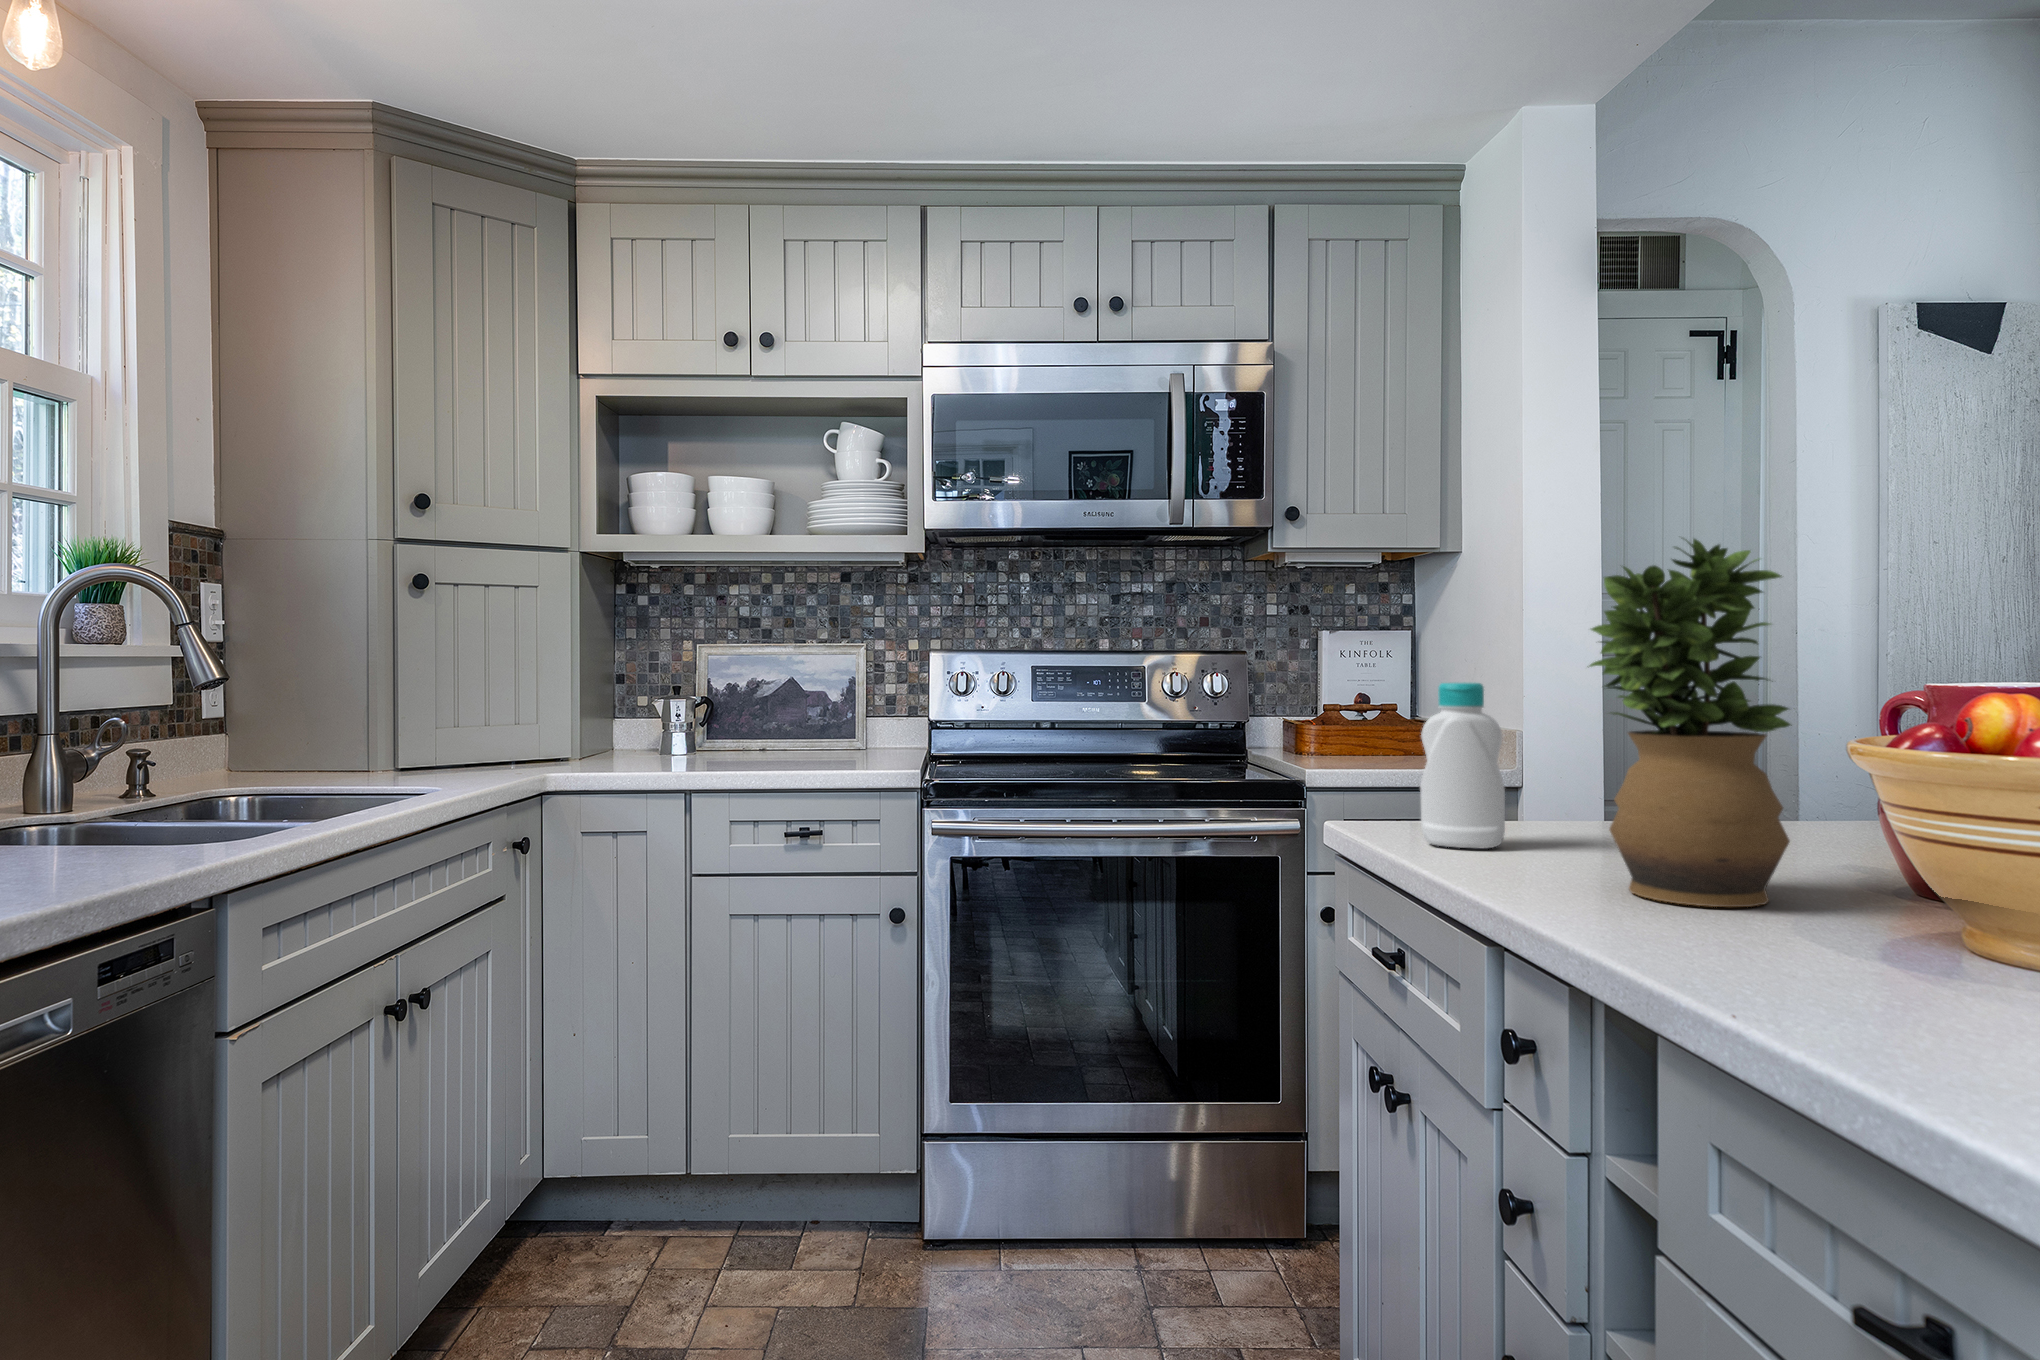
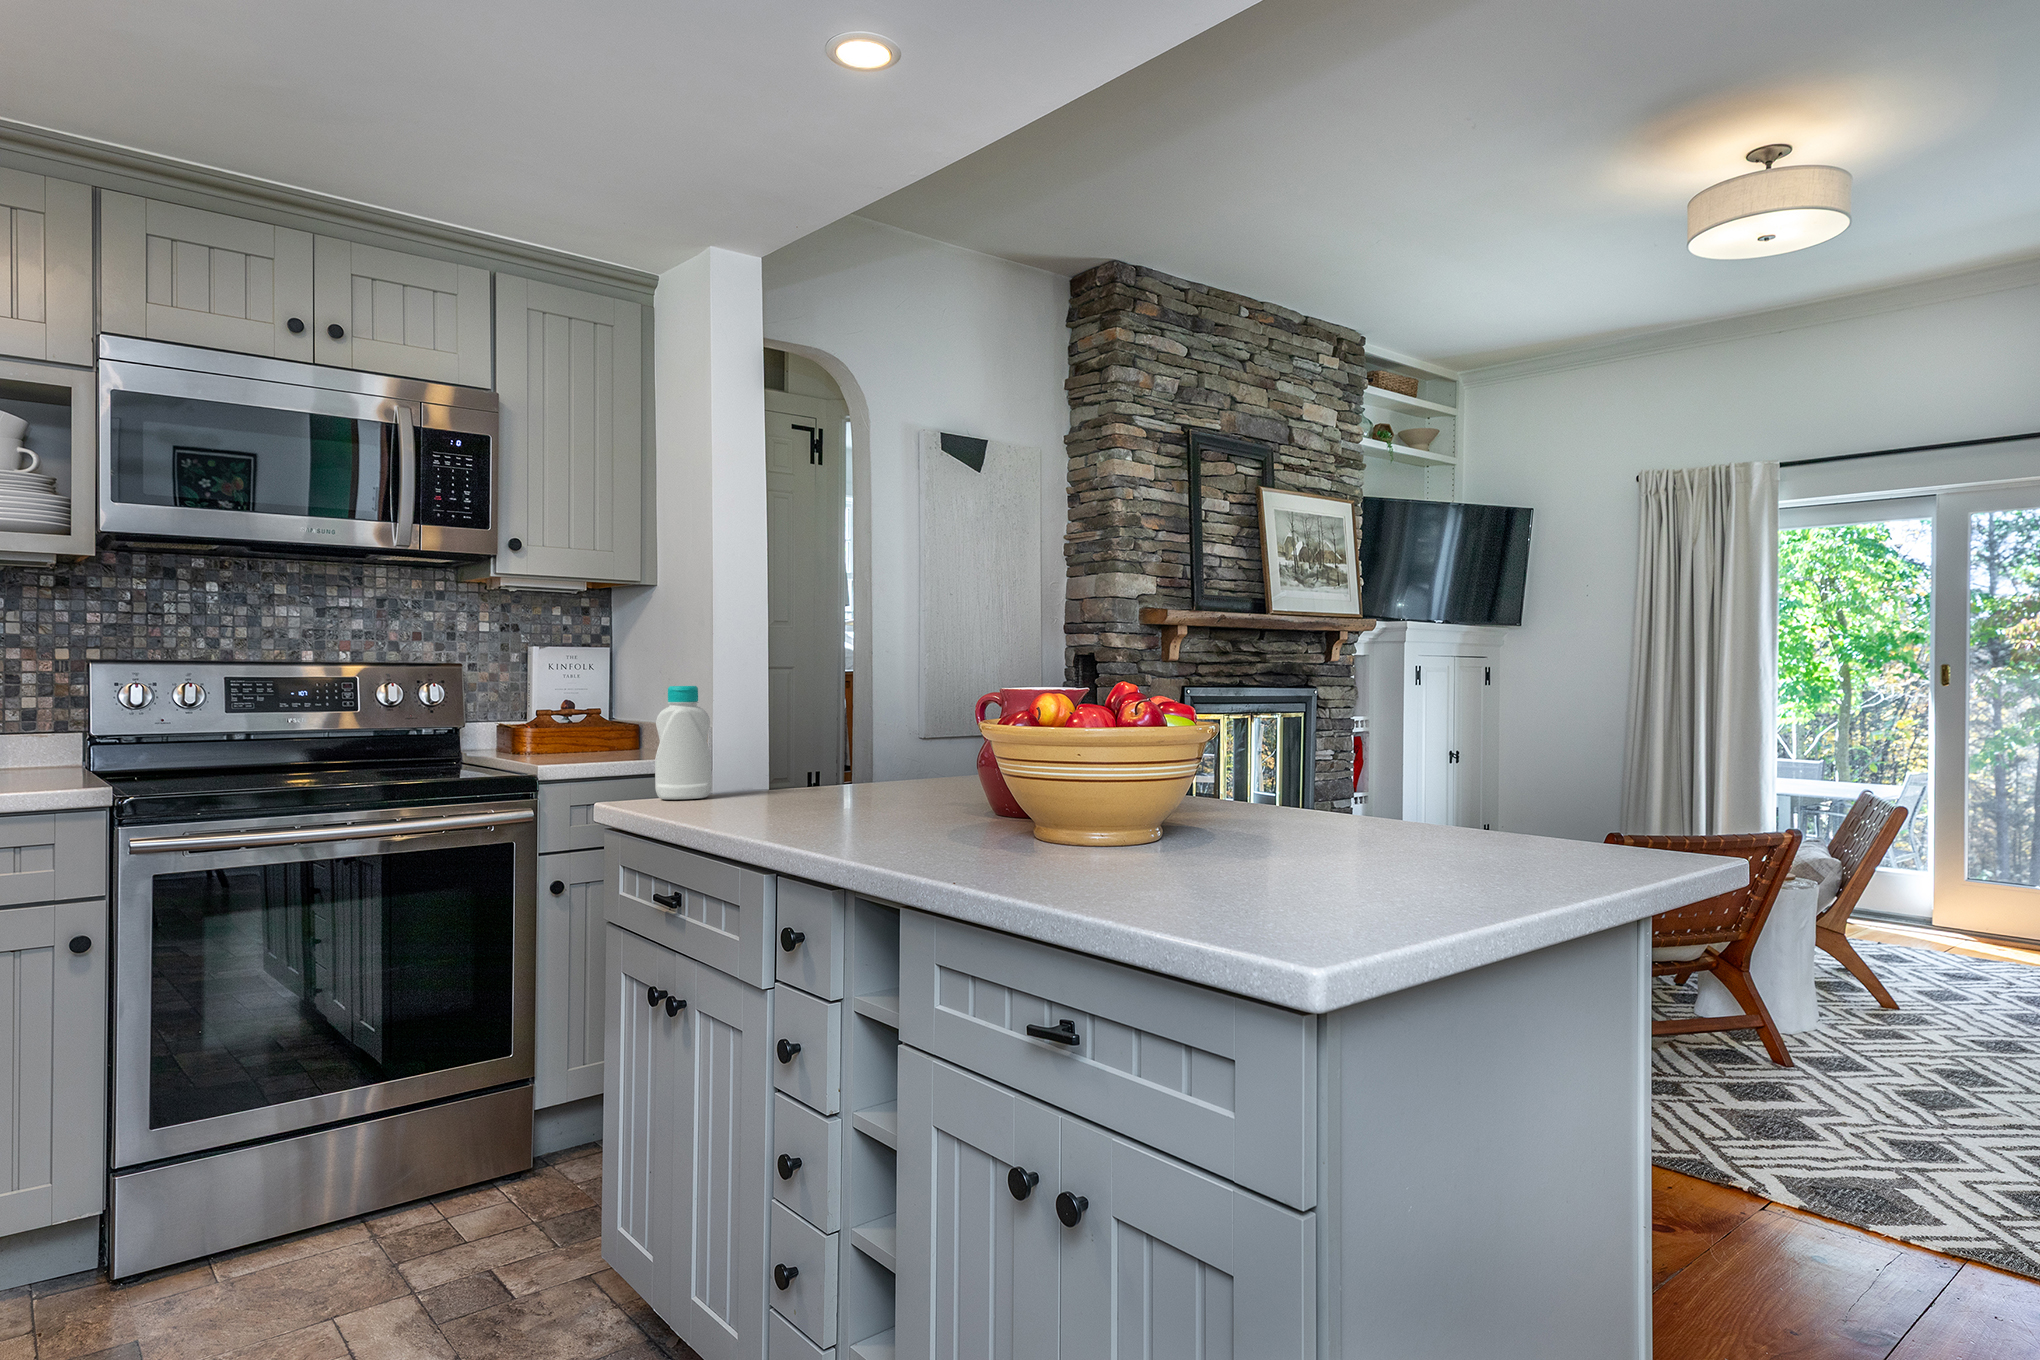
potted plant: present [1590,539,1792,907] -> none [765,597,871,811]

